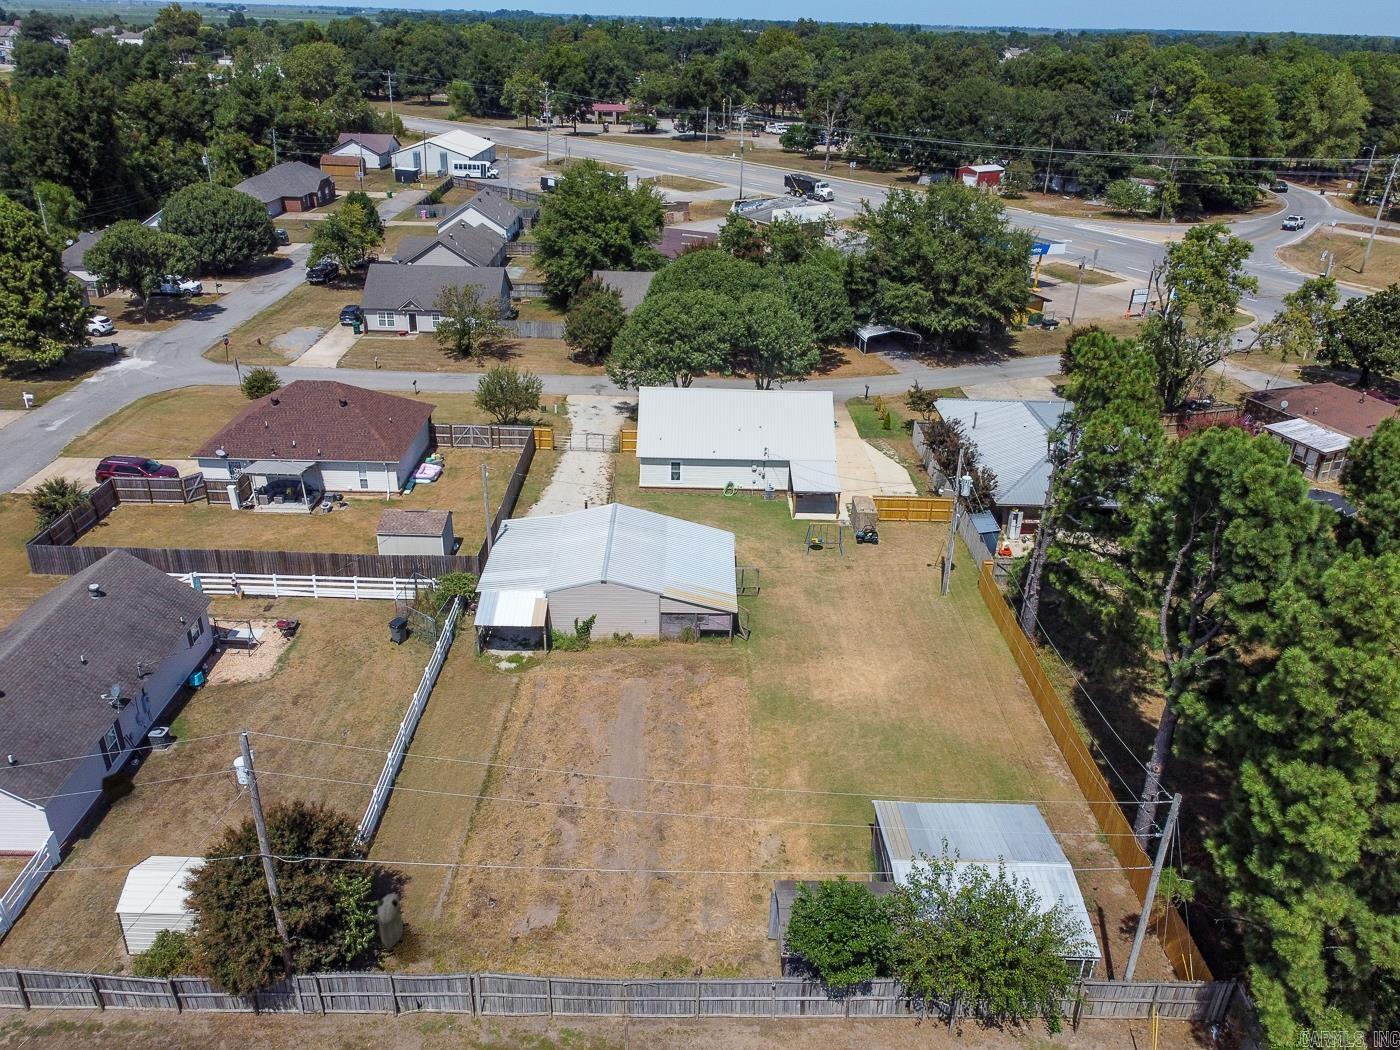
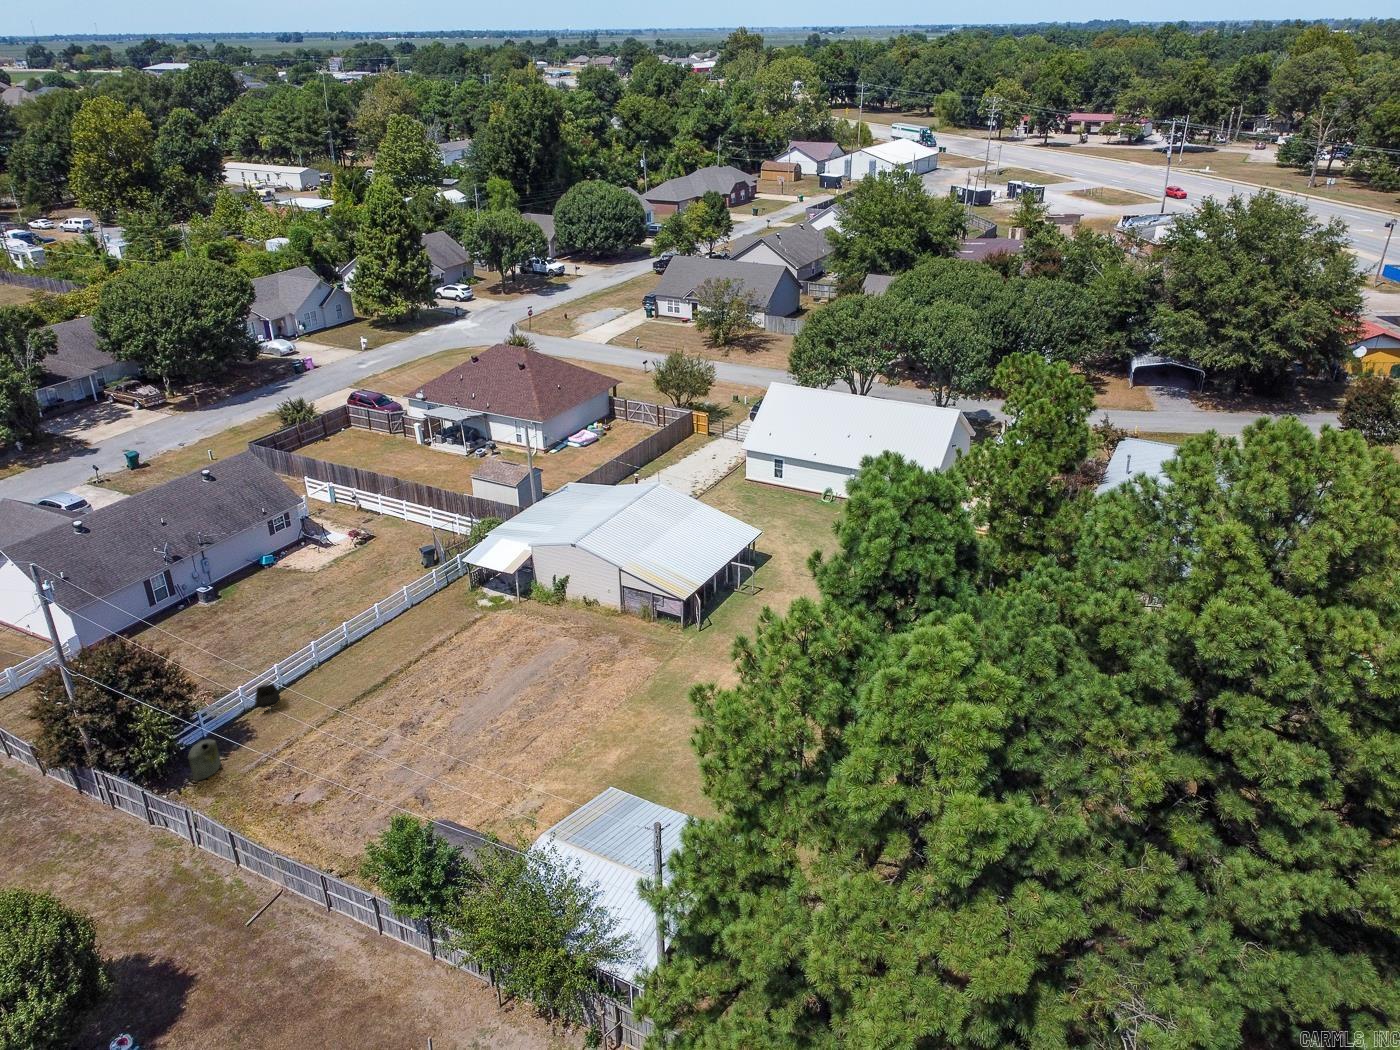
lounge chair: present [101,771,136,805] -> present [255,684,281,710]

